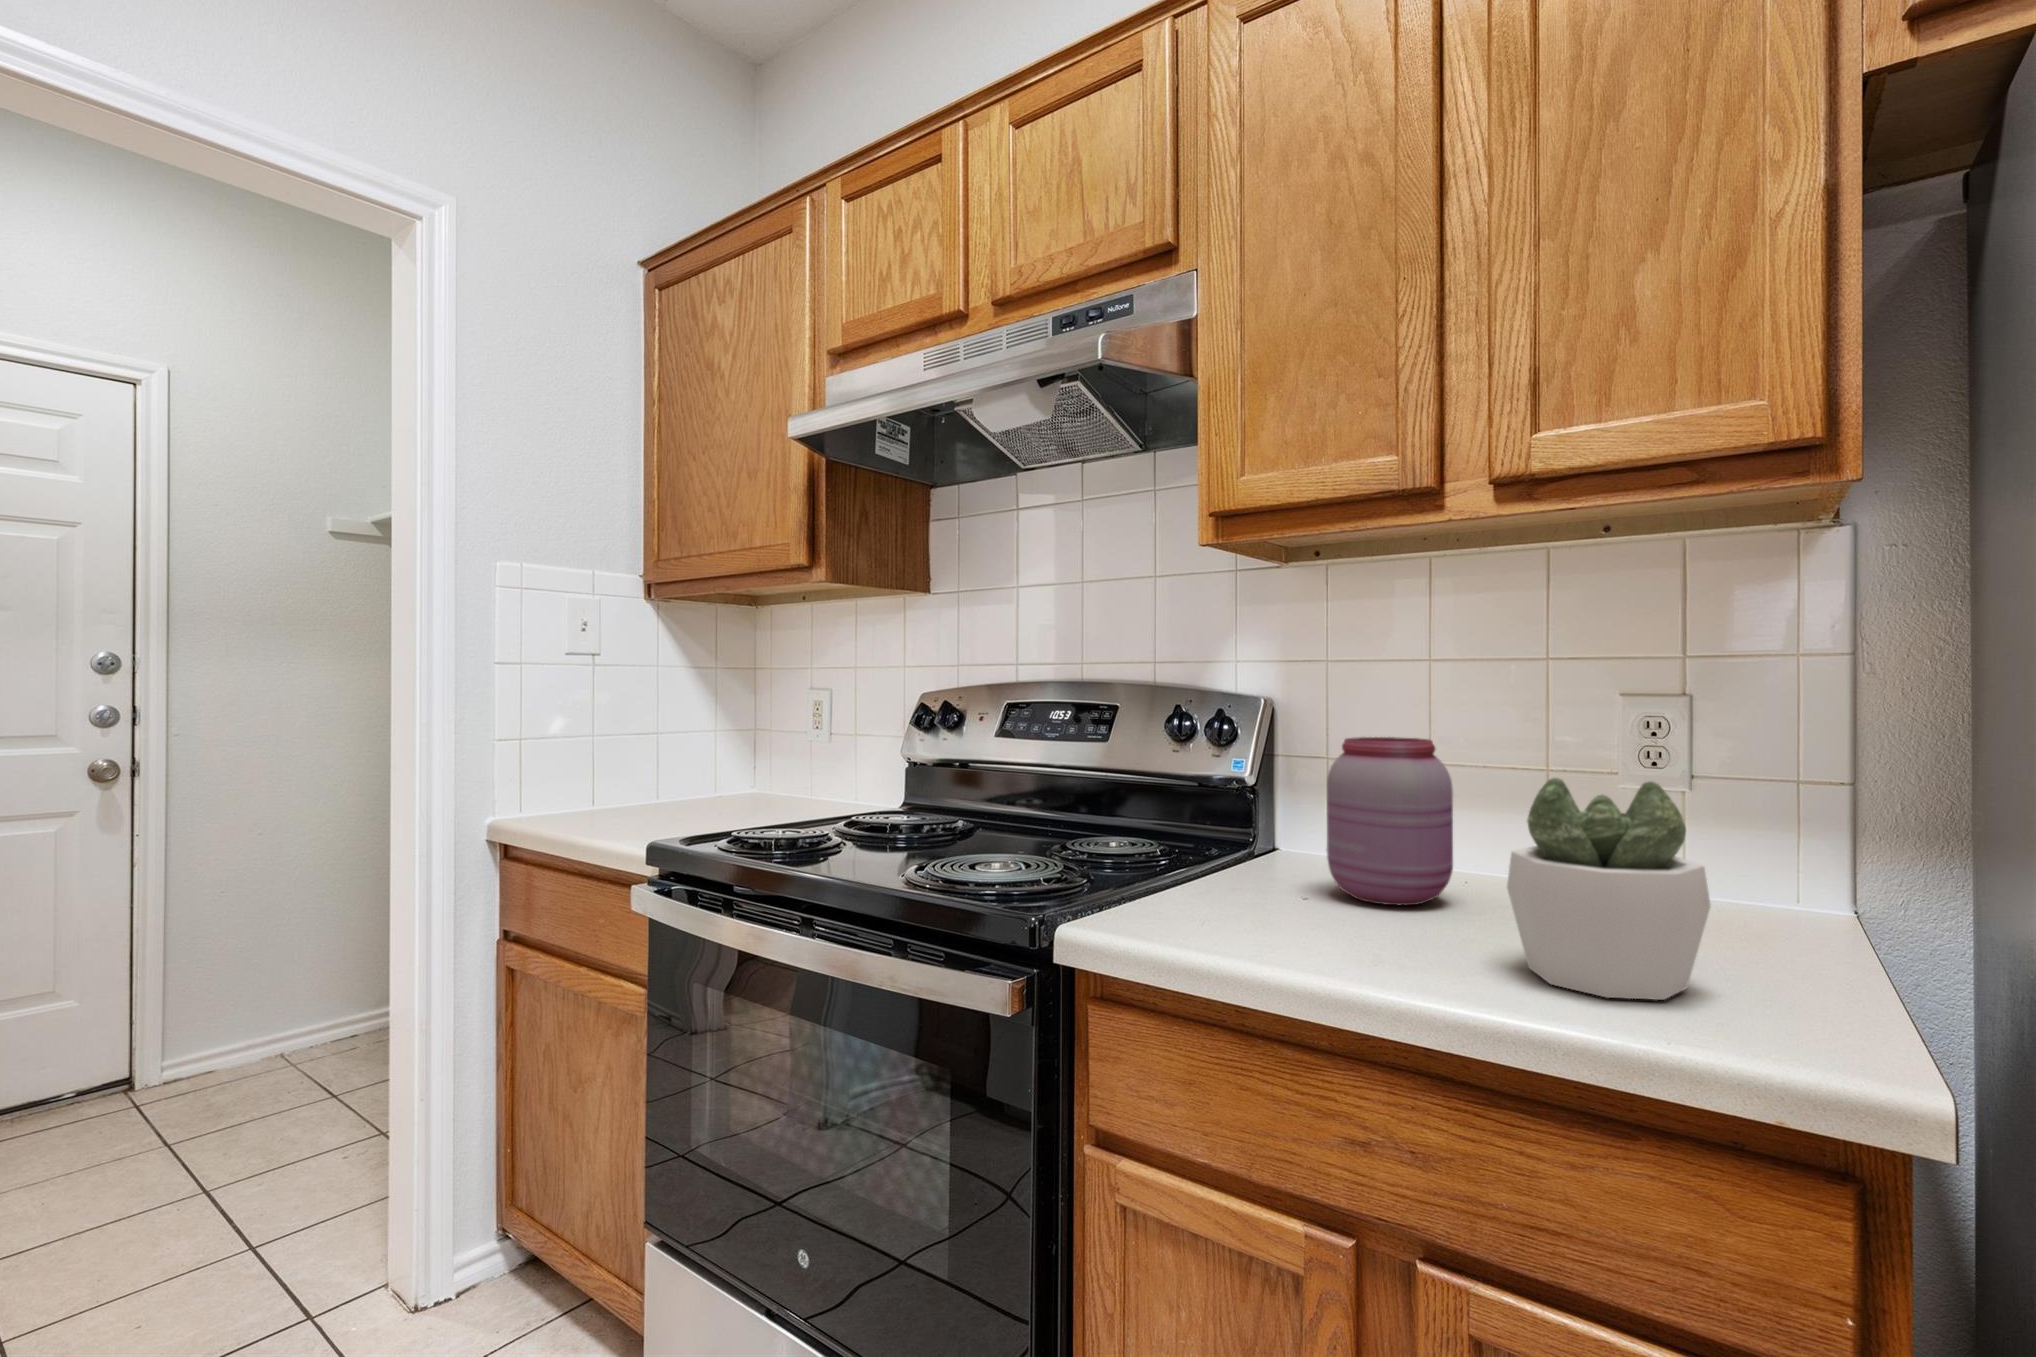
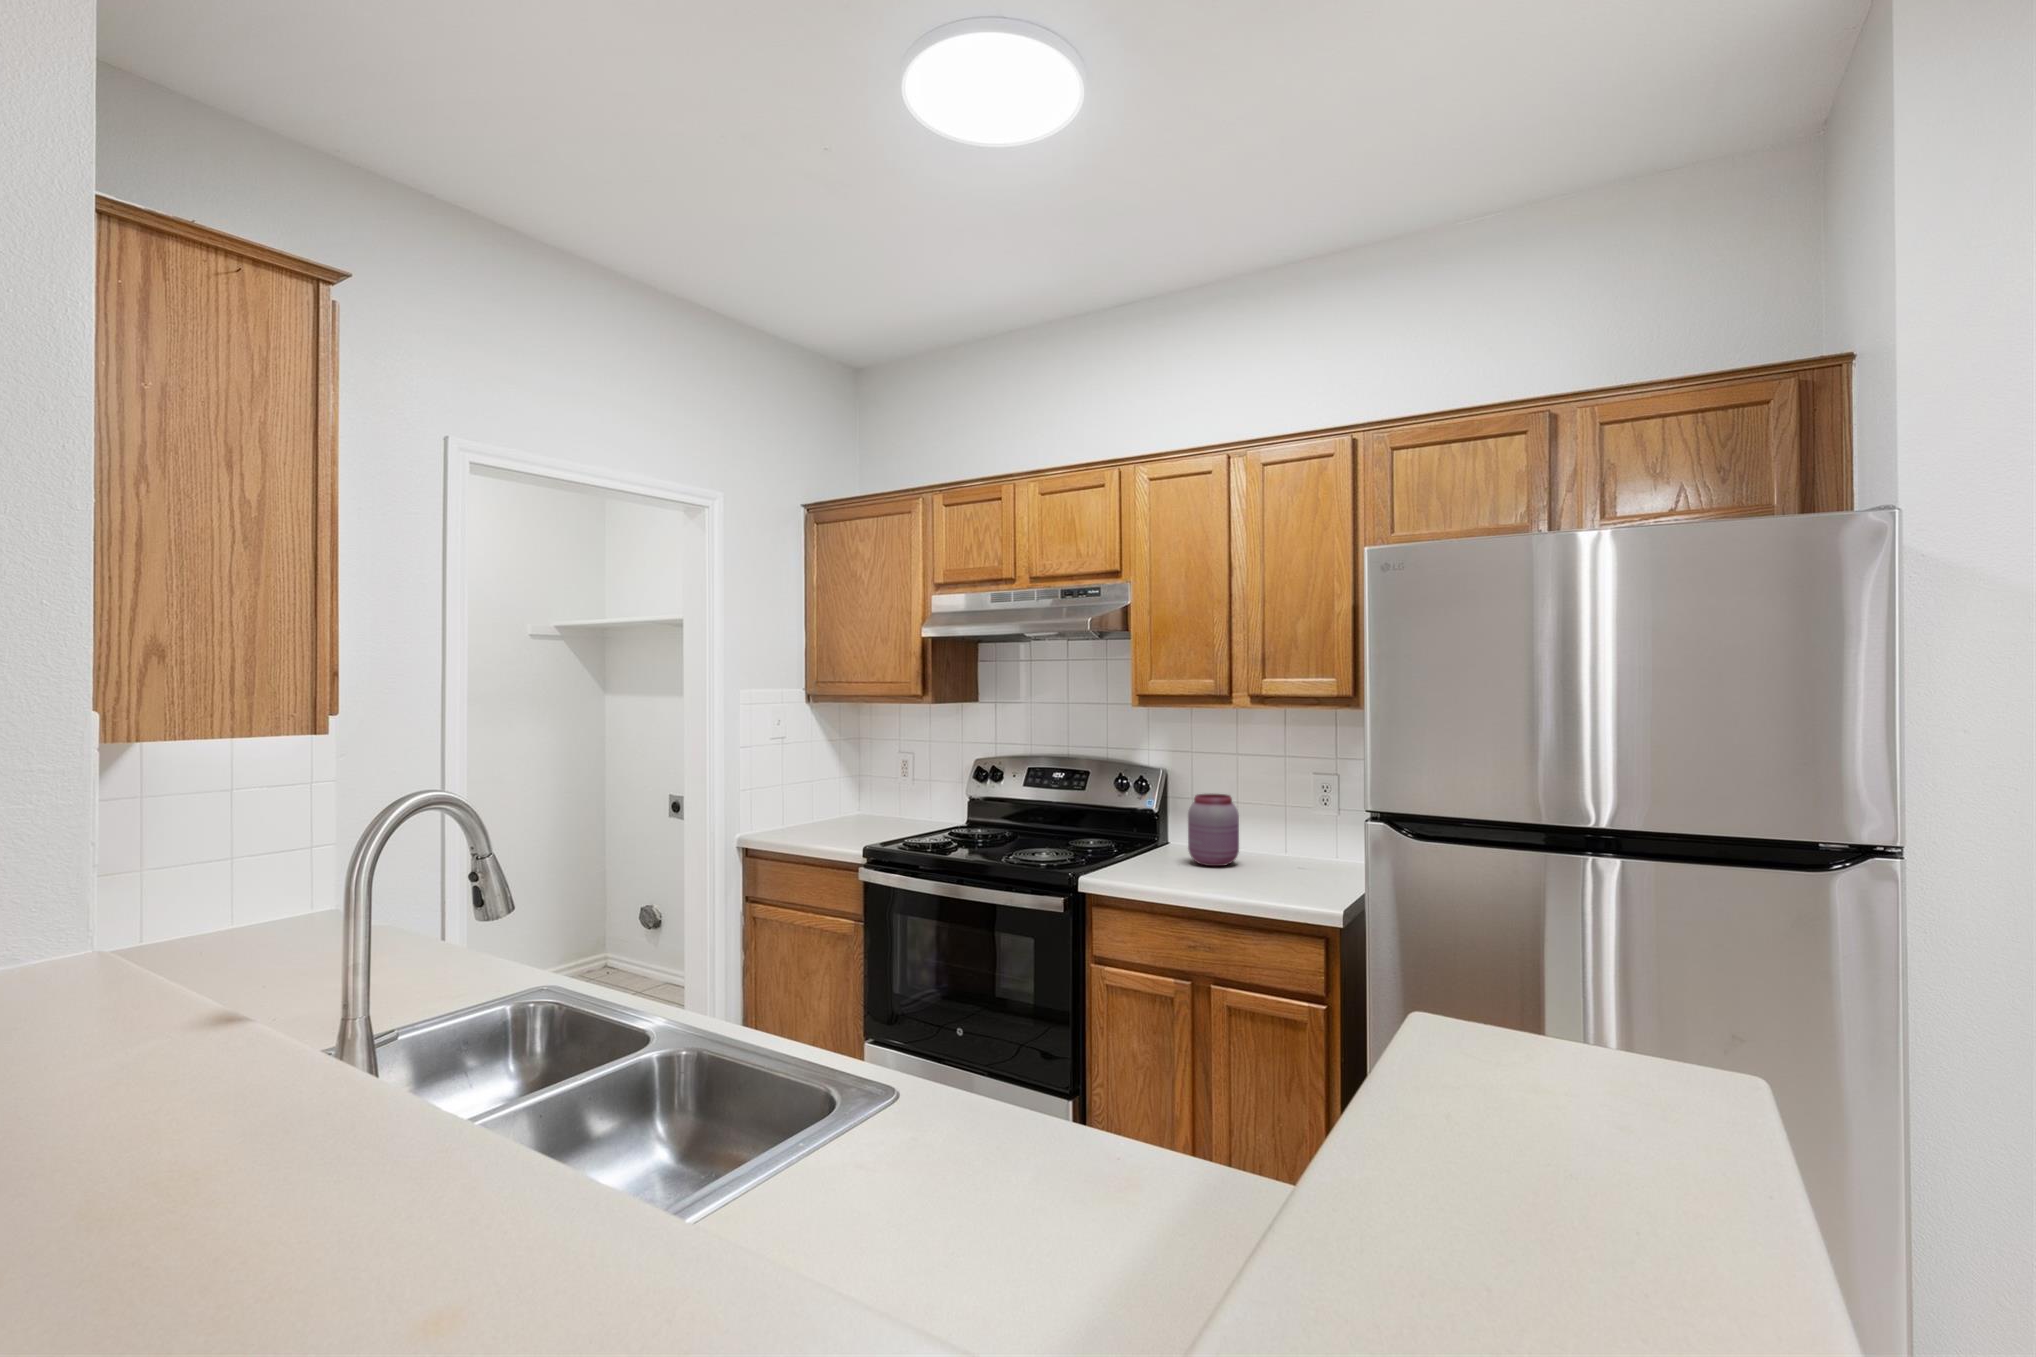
succulent plant: present [1507,778,1711,1000] -> none [1245,816,1307,892]

